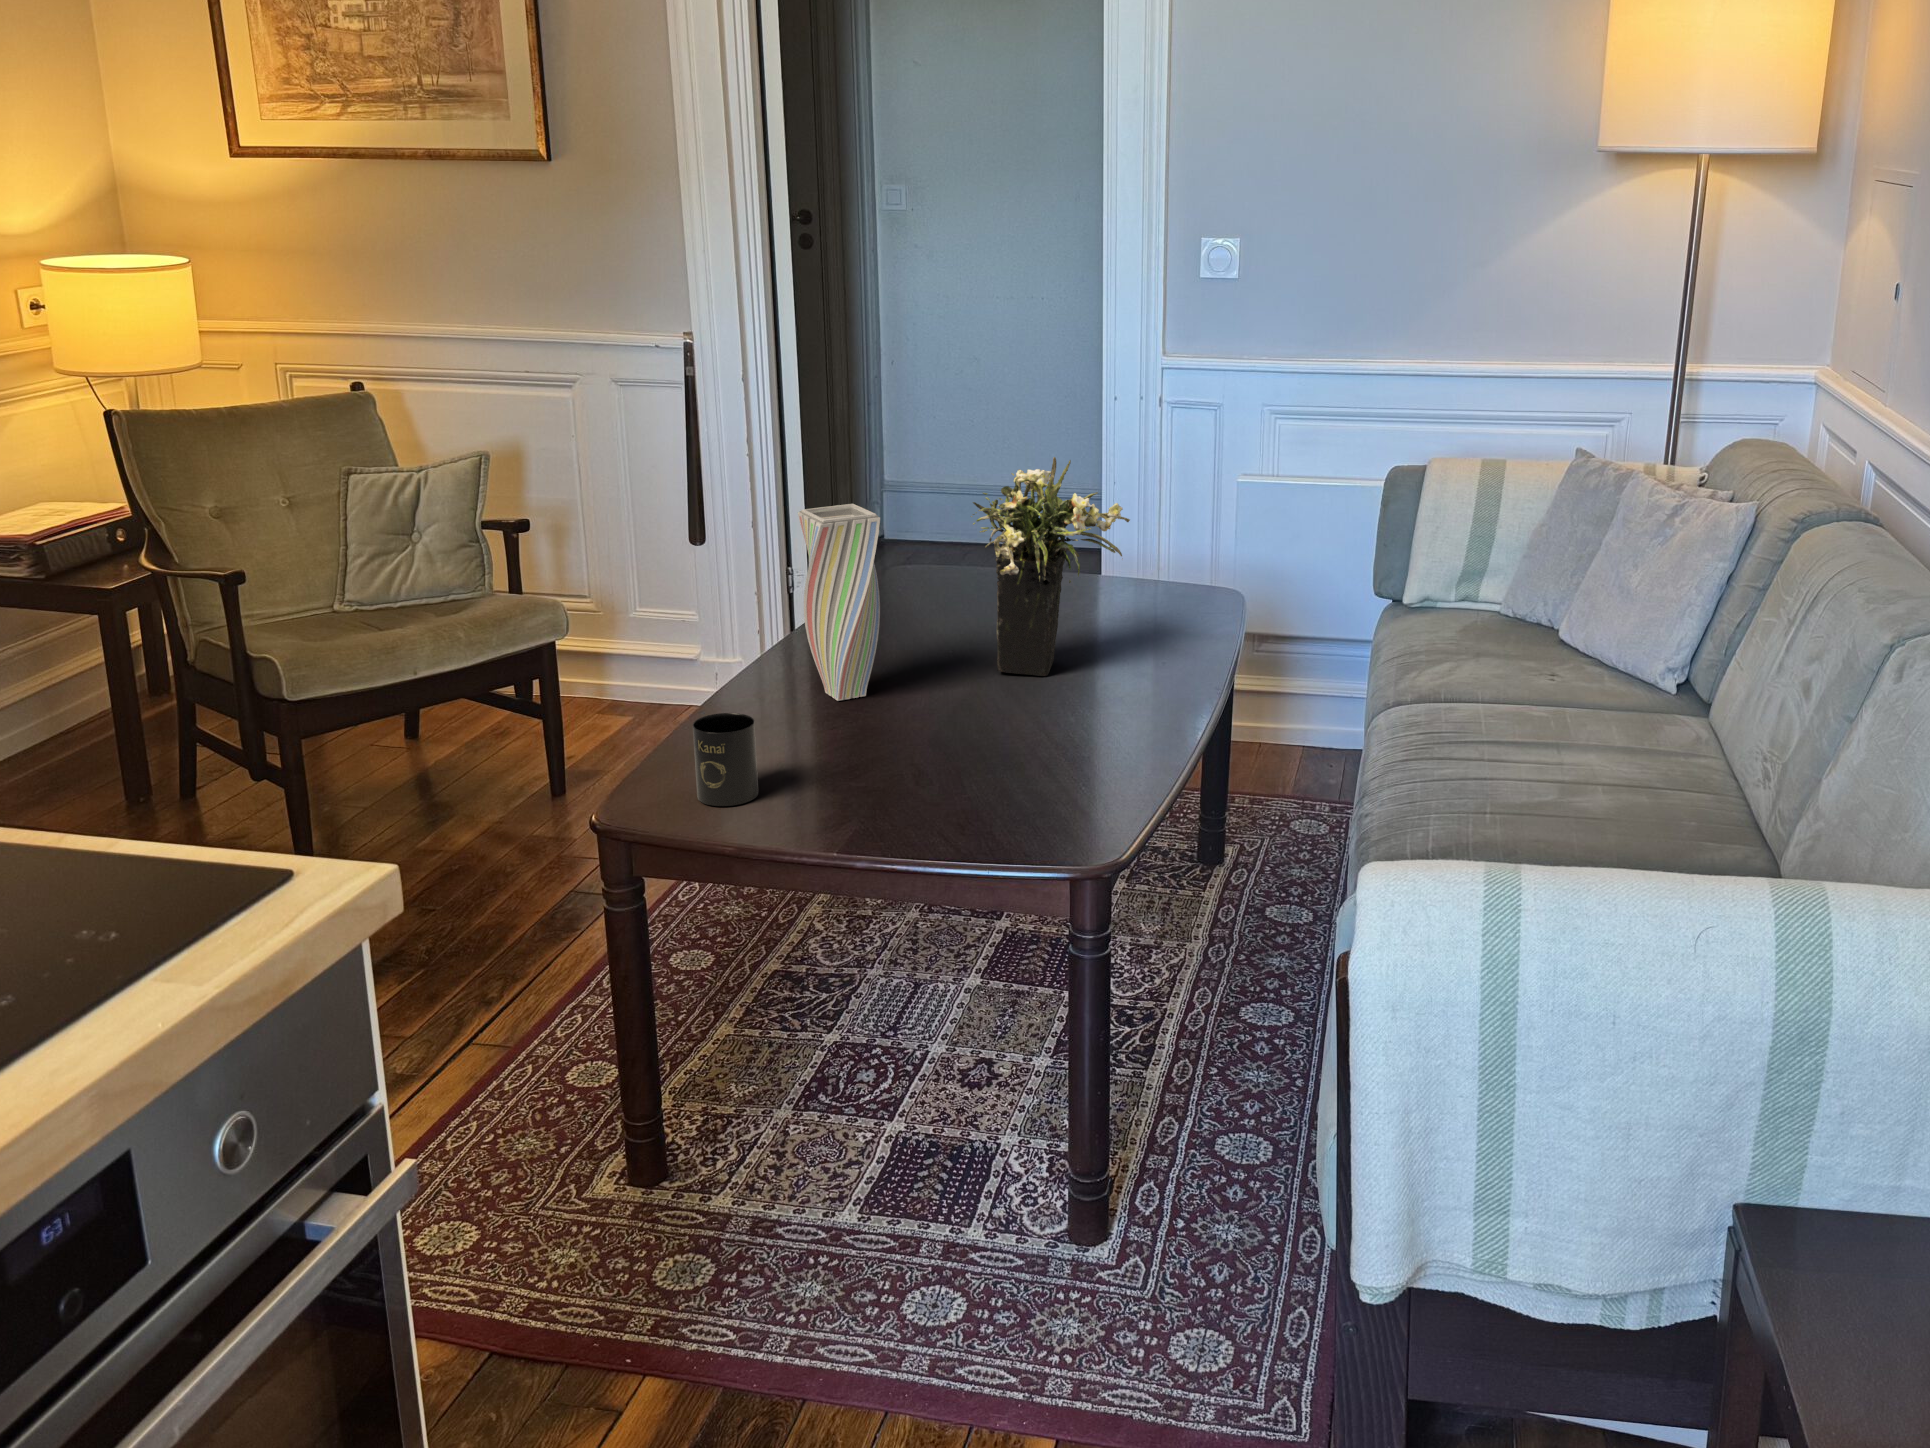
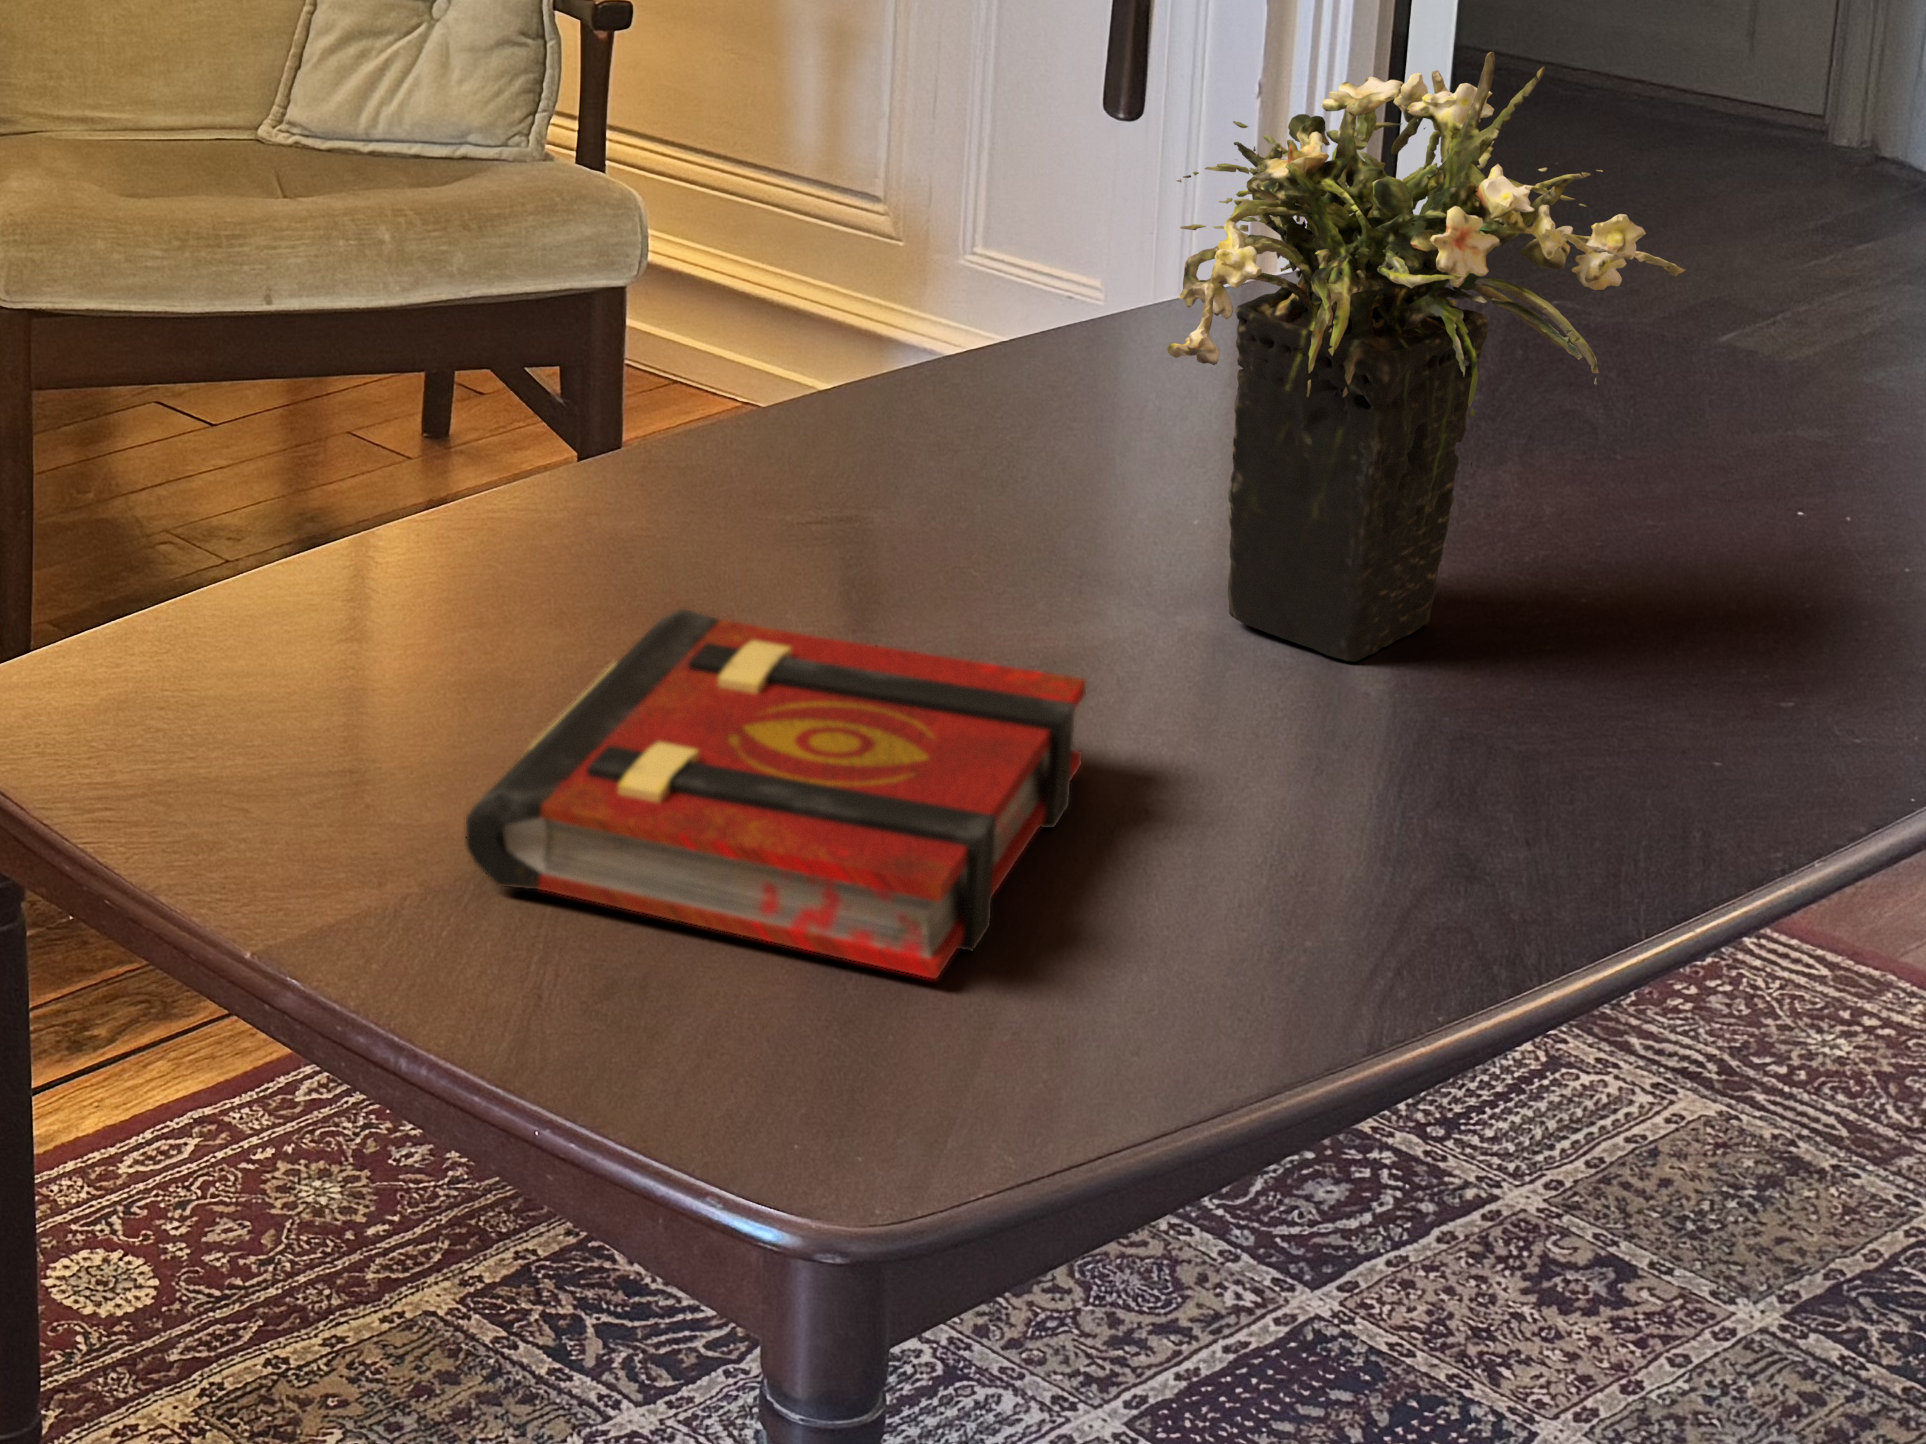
vase: present [798,504,880,701] -> none [682,92,909,594]
book: none [850,690,1051,804] -> present [466,609,1086,979]
mug: present [693,713,758,806] -> none [141,553,335,783]

